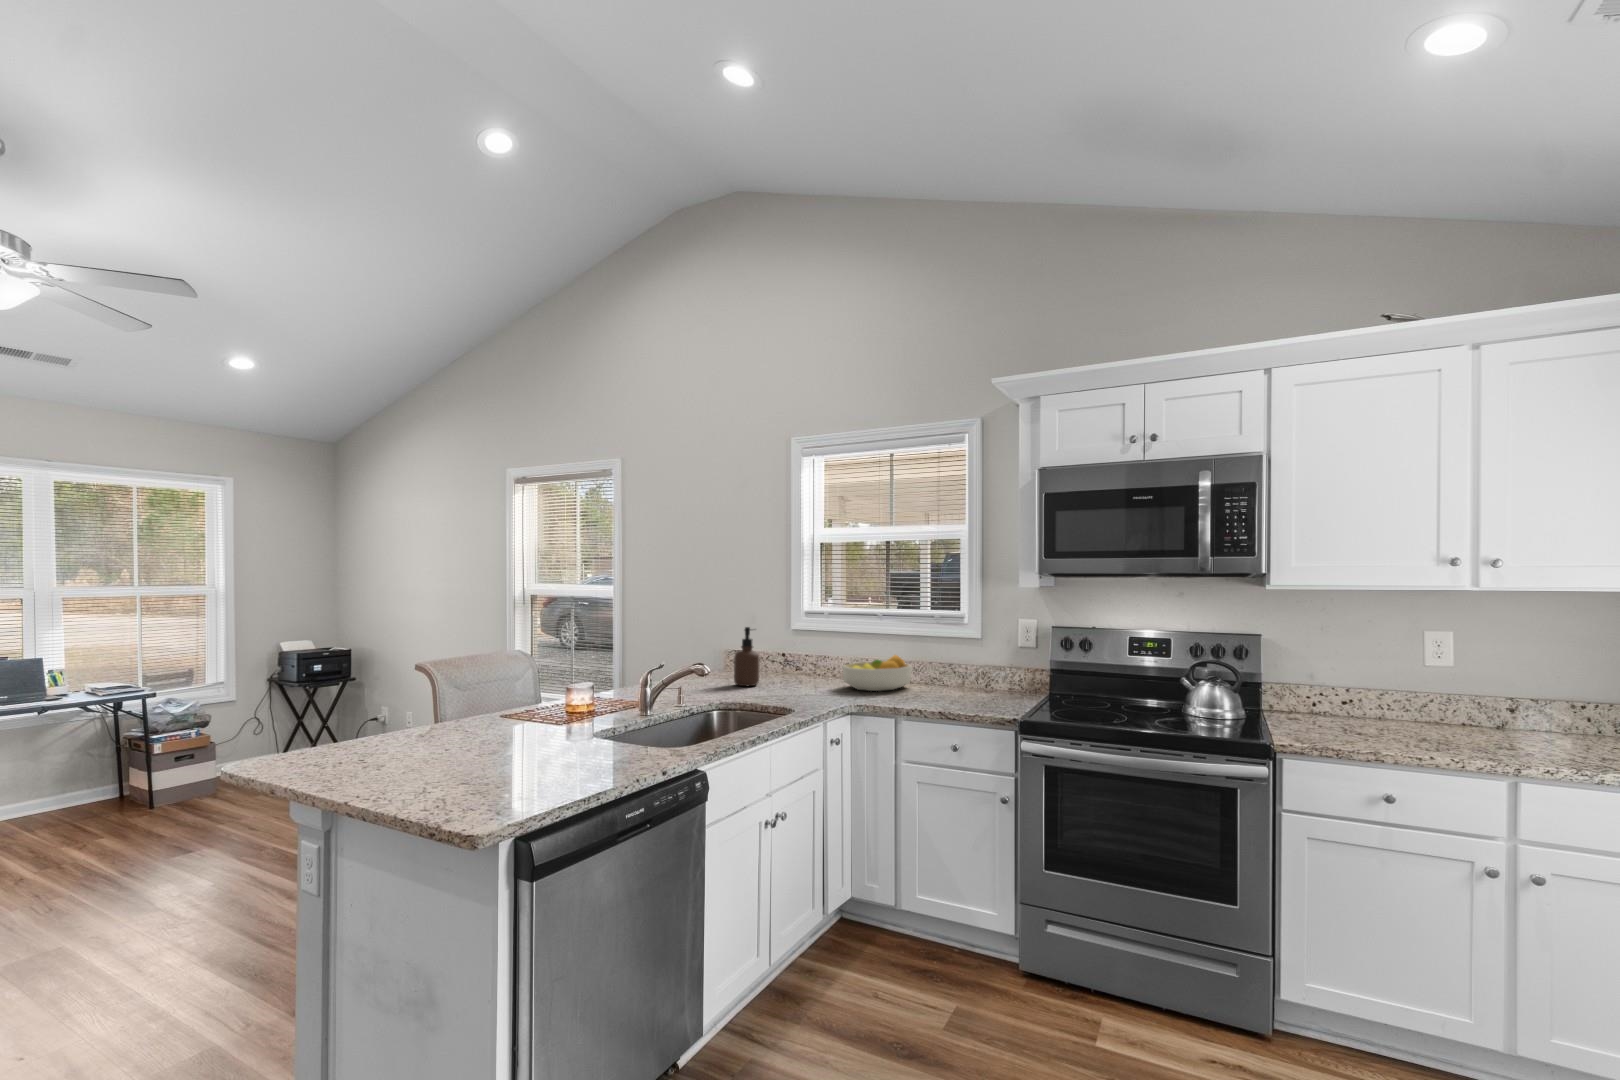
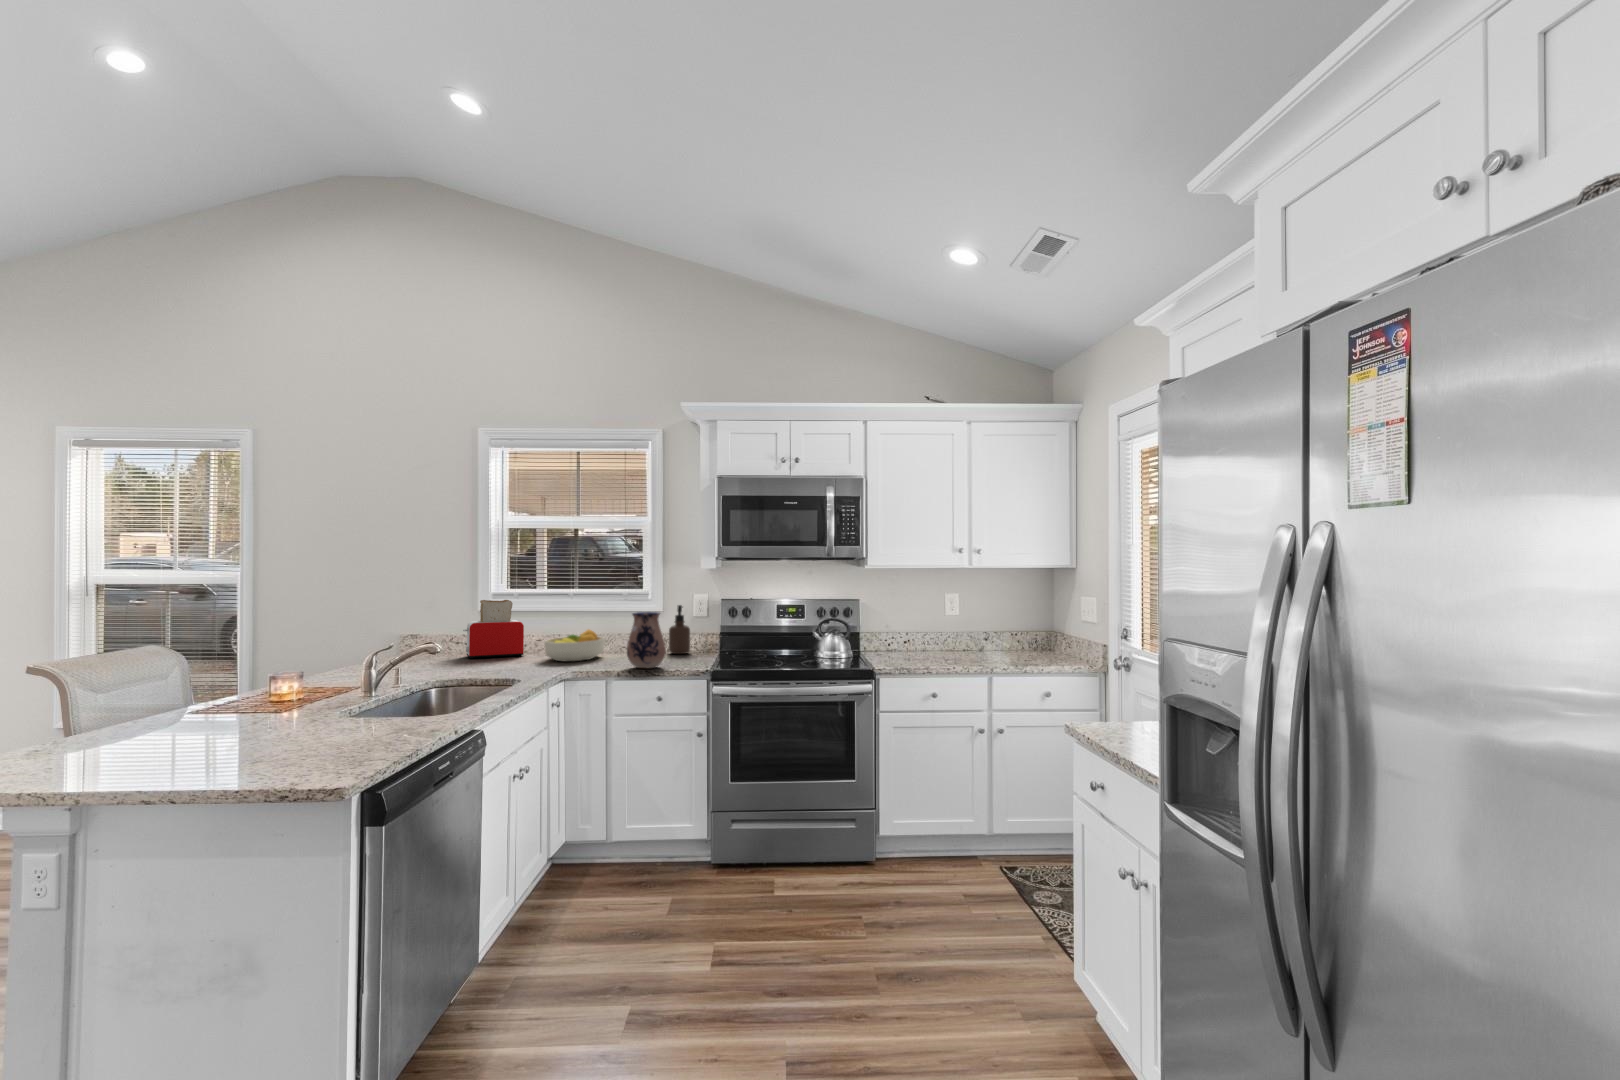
toaster: none [771,617,830,680] -> present [463,600,524,659]
soap dispenser: present [734,627,760,686] -> present [669,605,690,654]
ceramic pitcher: none [919,638,967,709] -> present [627,612,666,668]

